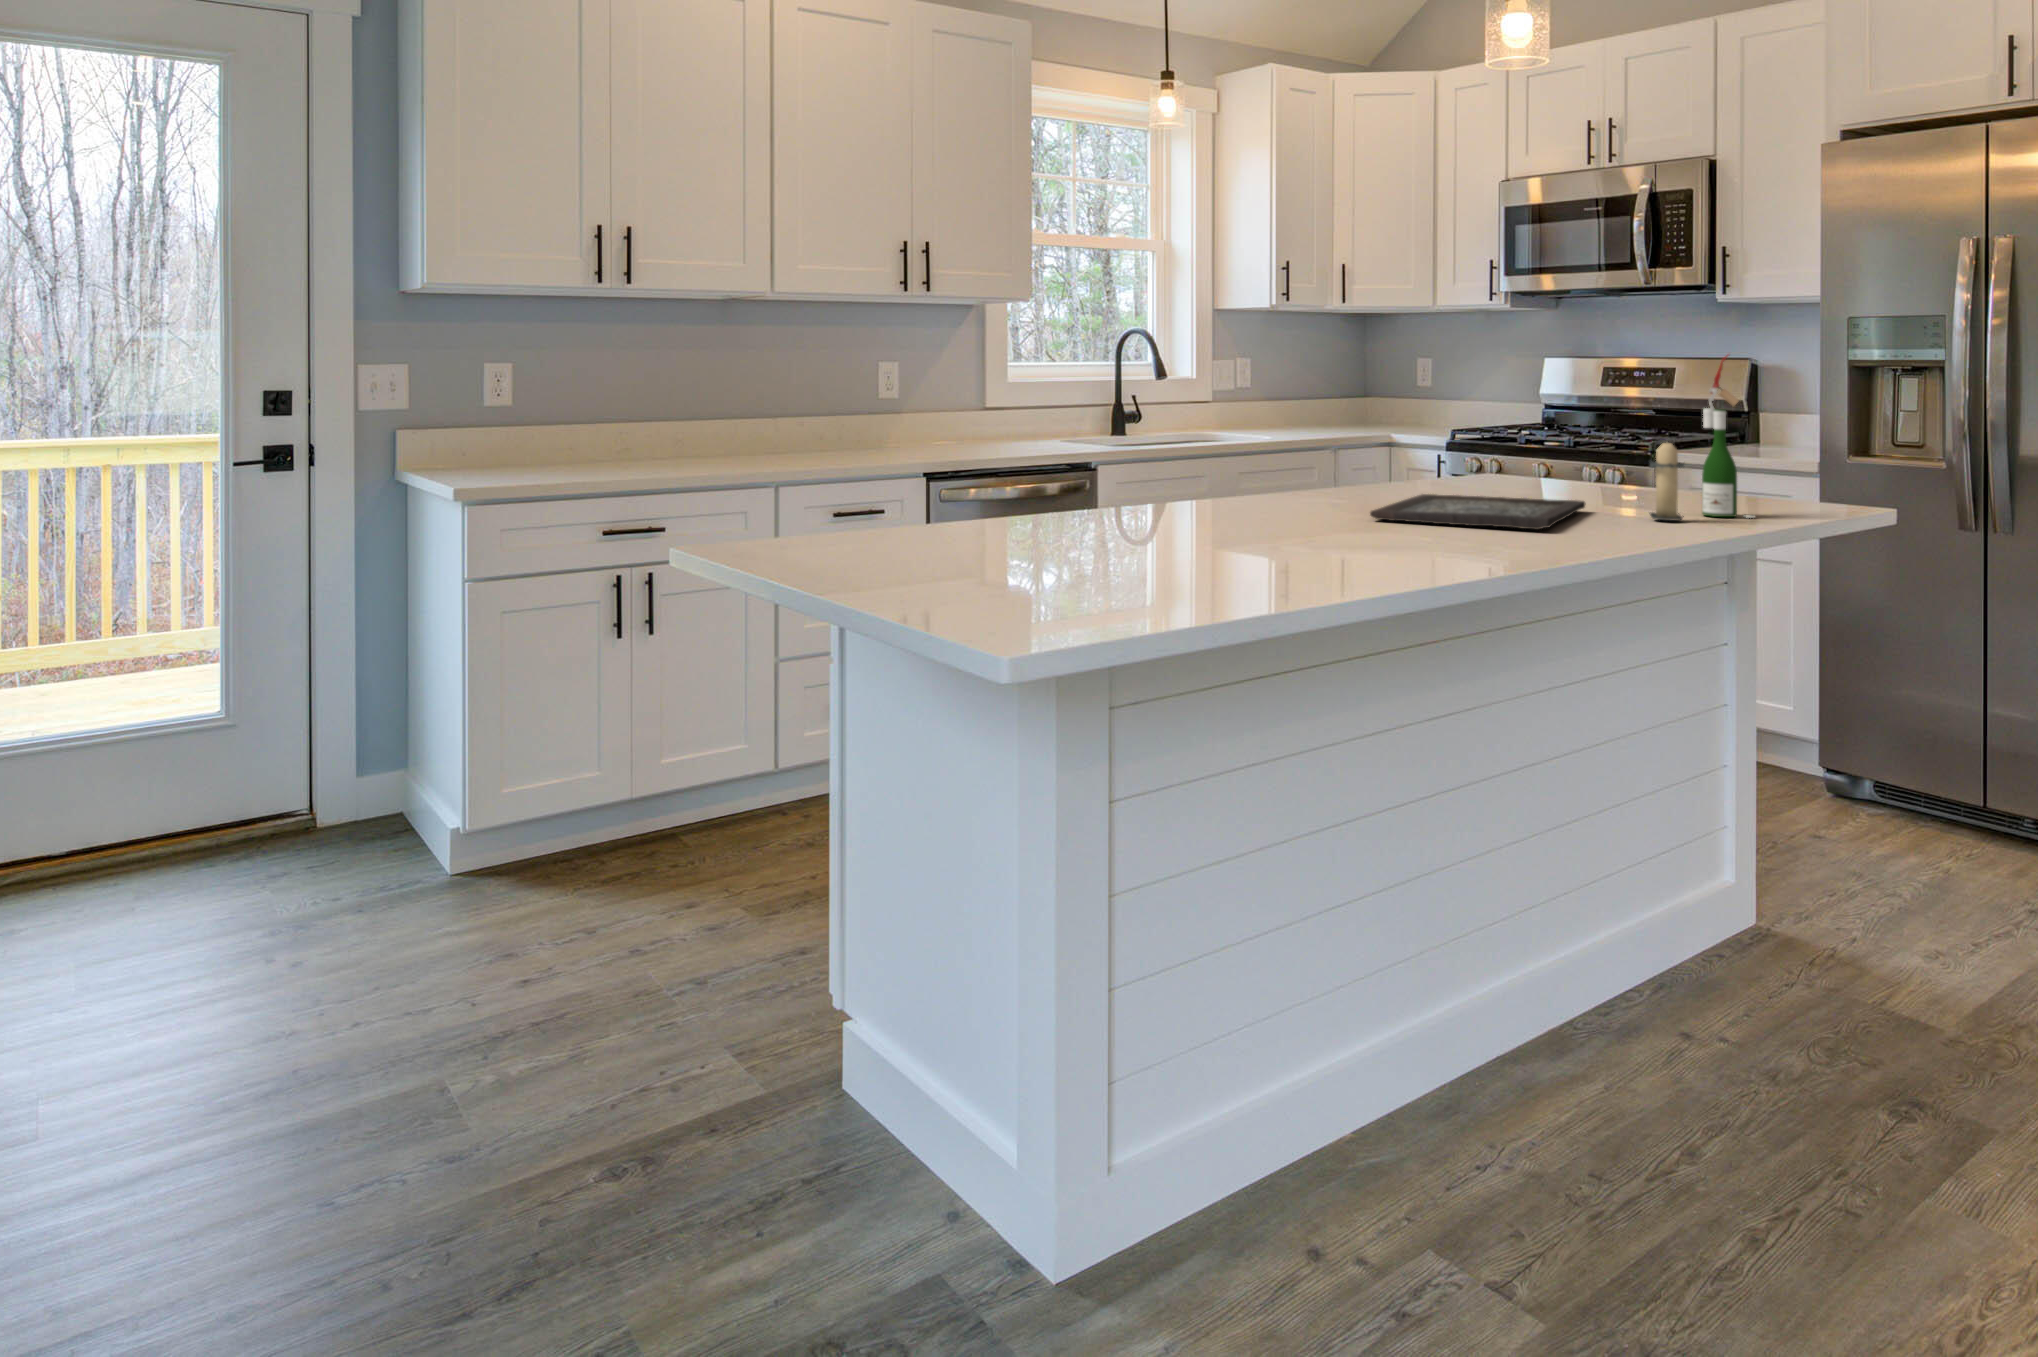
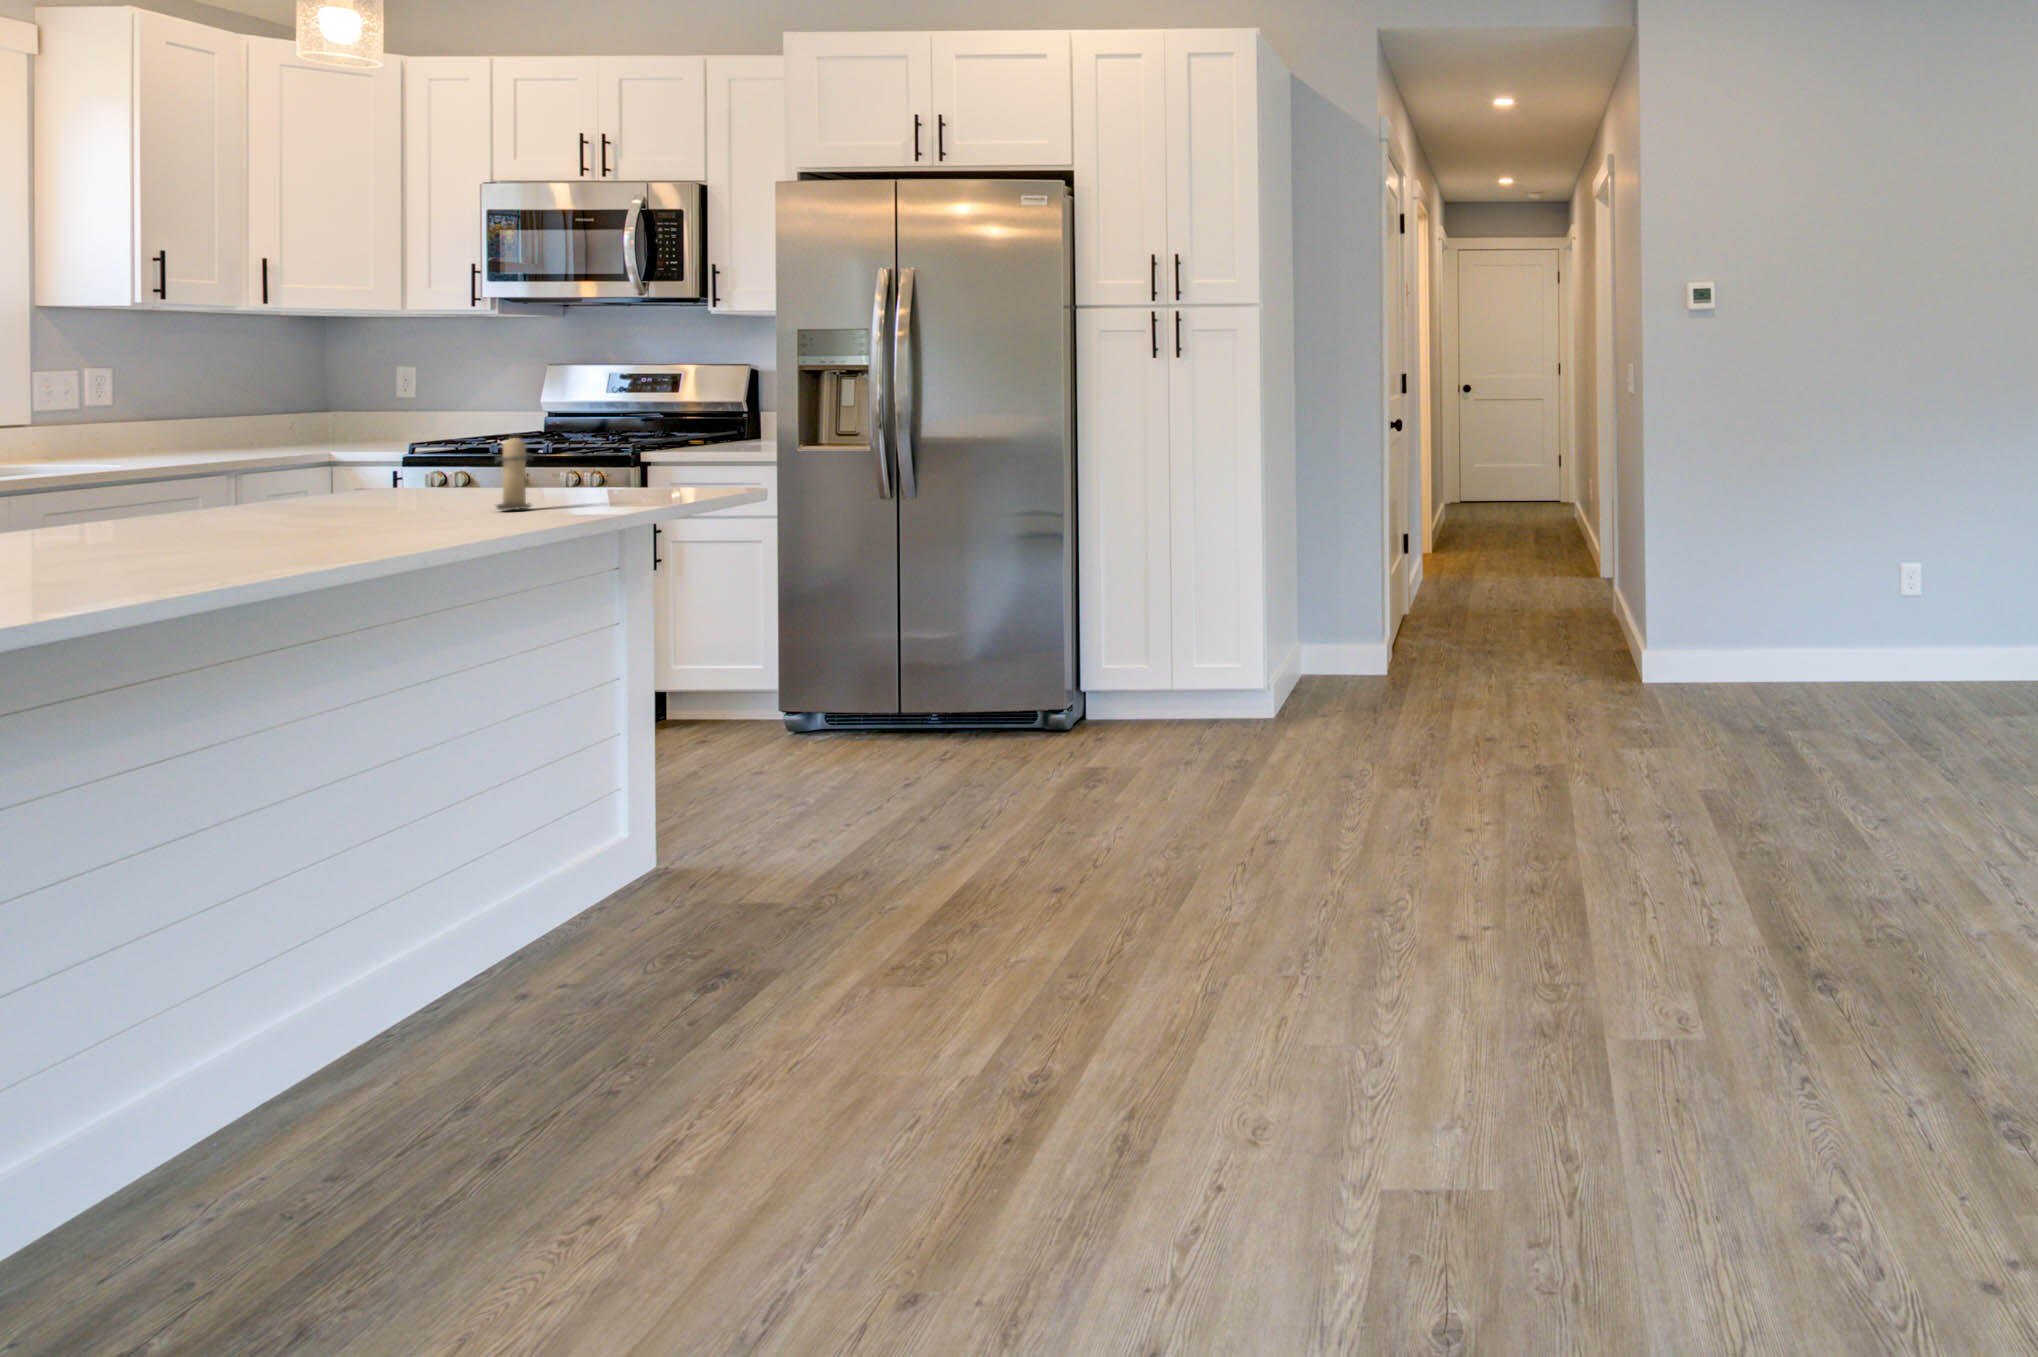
wine bottle: present [1702,355,1754,518] -> none [564,355,617,503]
tray: present [1370,494,1585,529] -> none [95,499,433,540]

